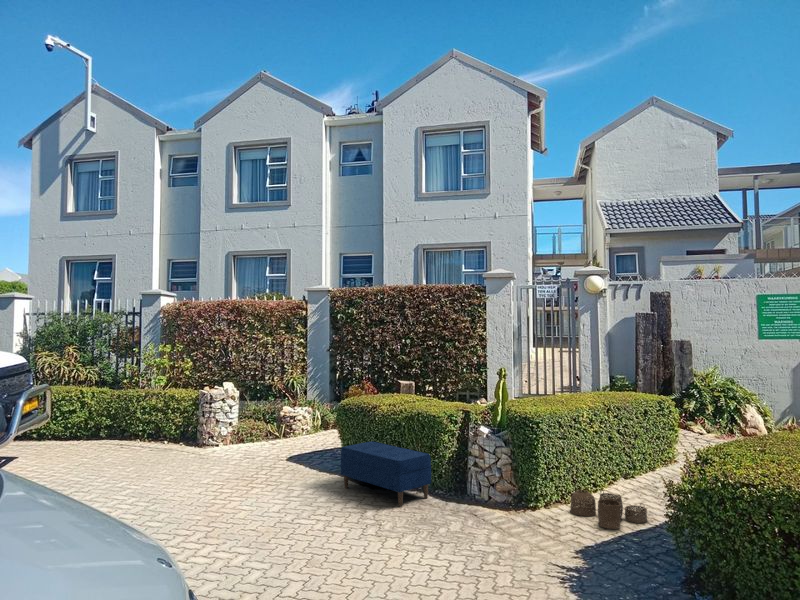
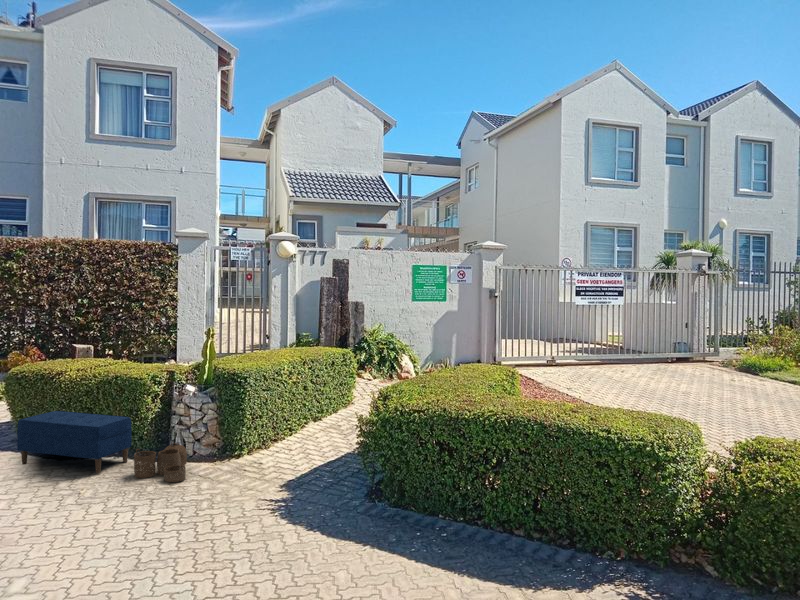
woven basket: present [570,490,647,529] -> present [134,443,187,482]

